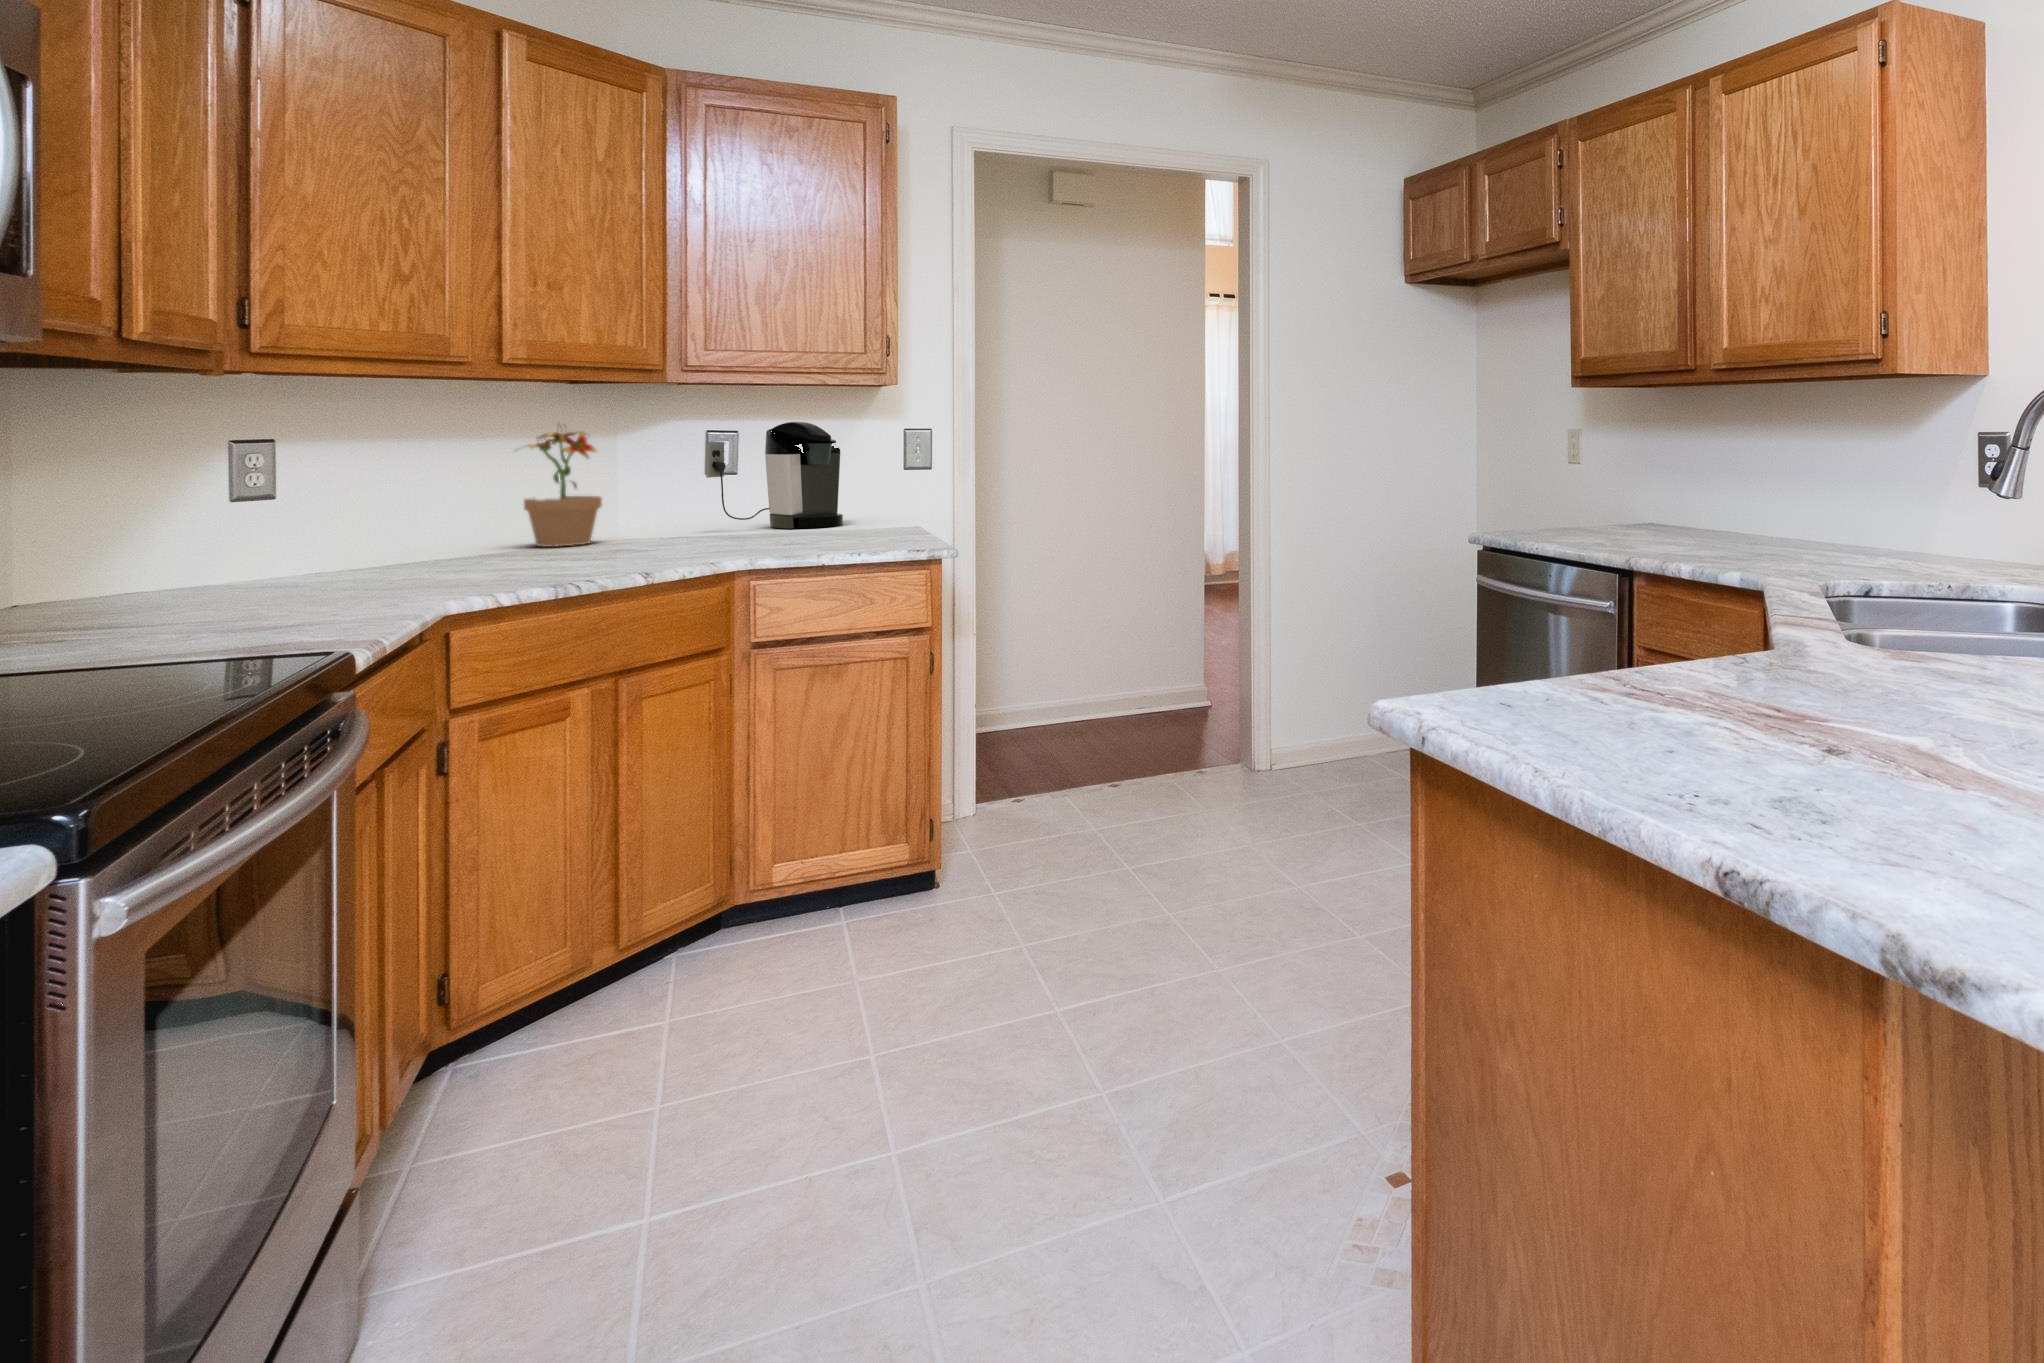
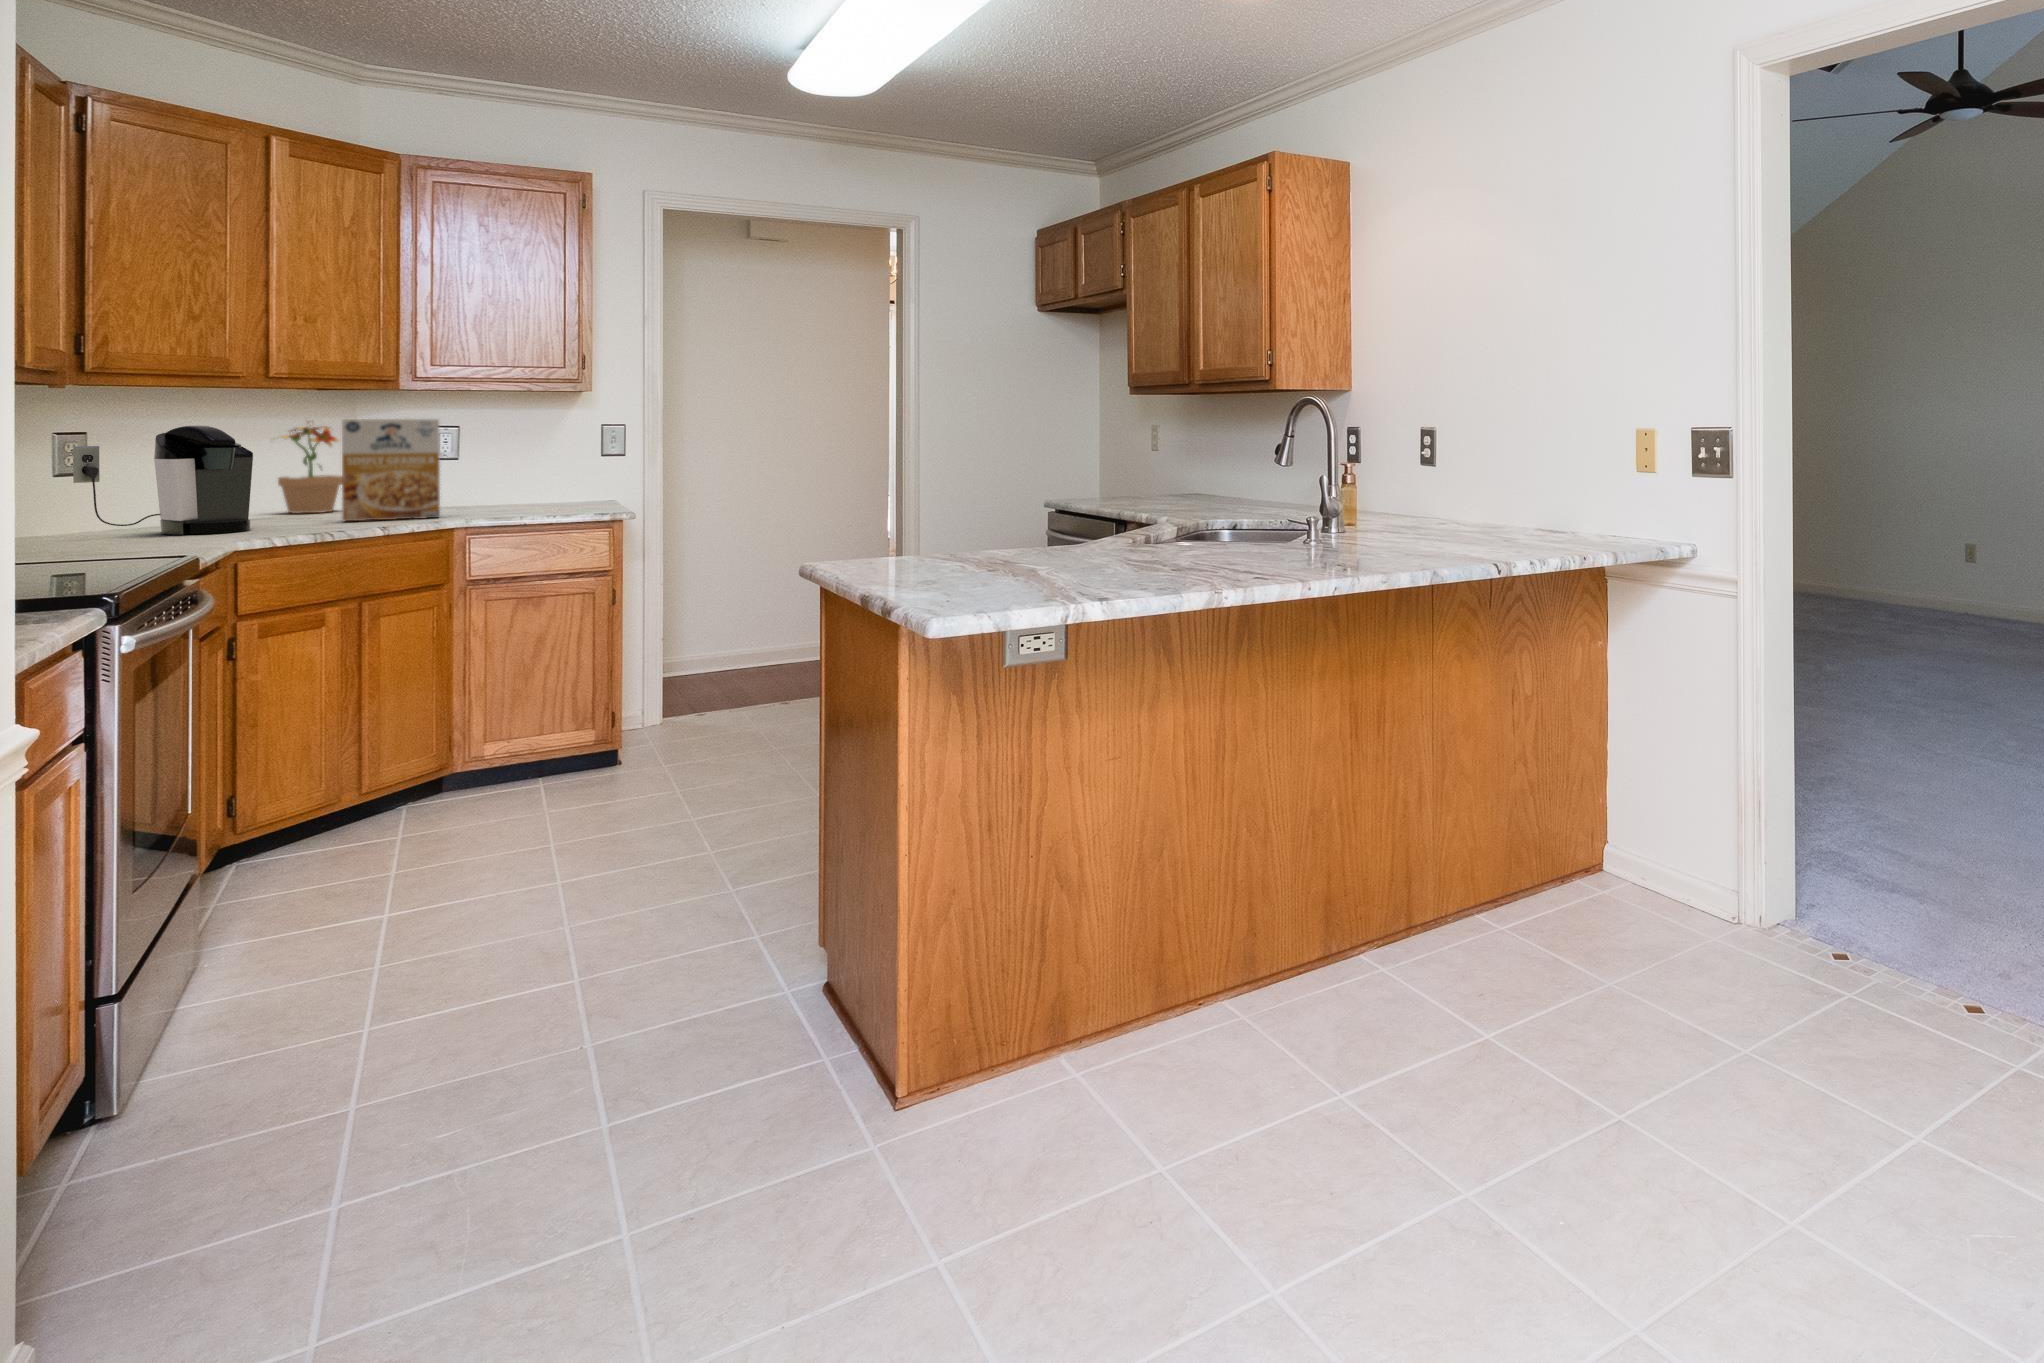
cereal box: none [595,421,719,564] -> present [342,419,440,521]
coffee maker: present [706,422,843,529] -> present [73,426,253,535]

